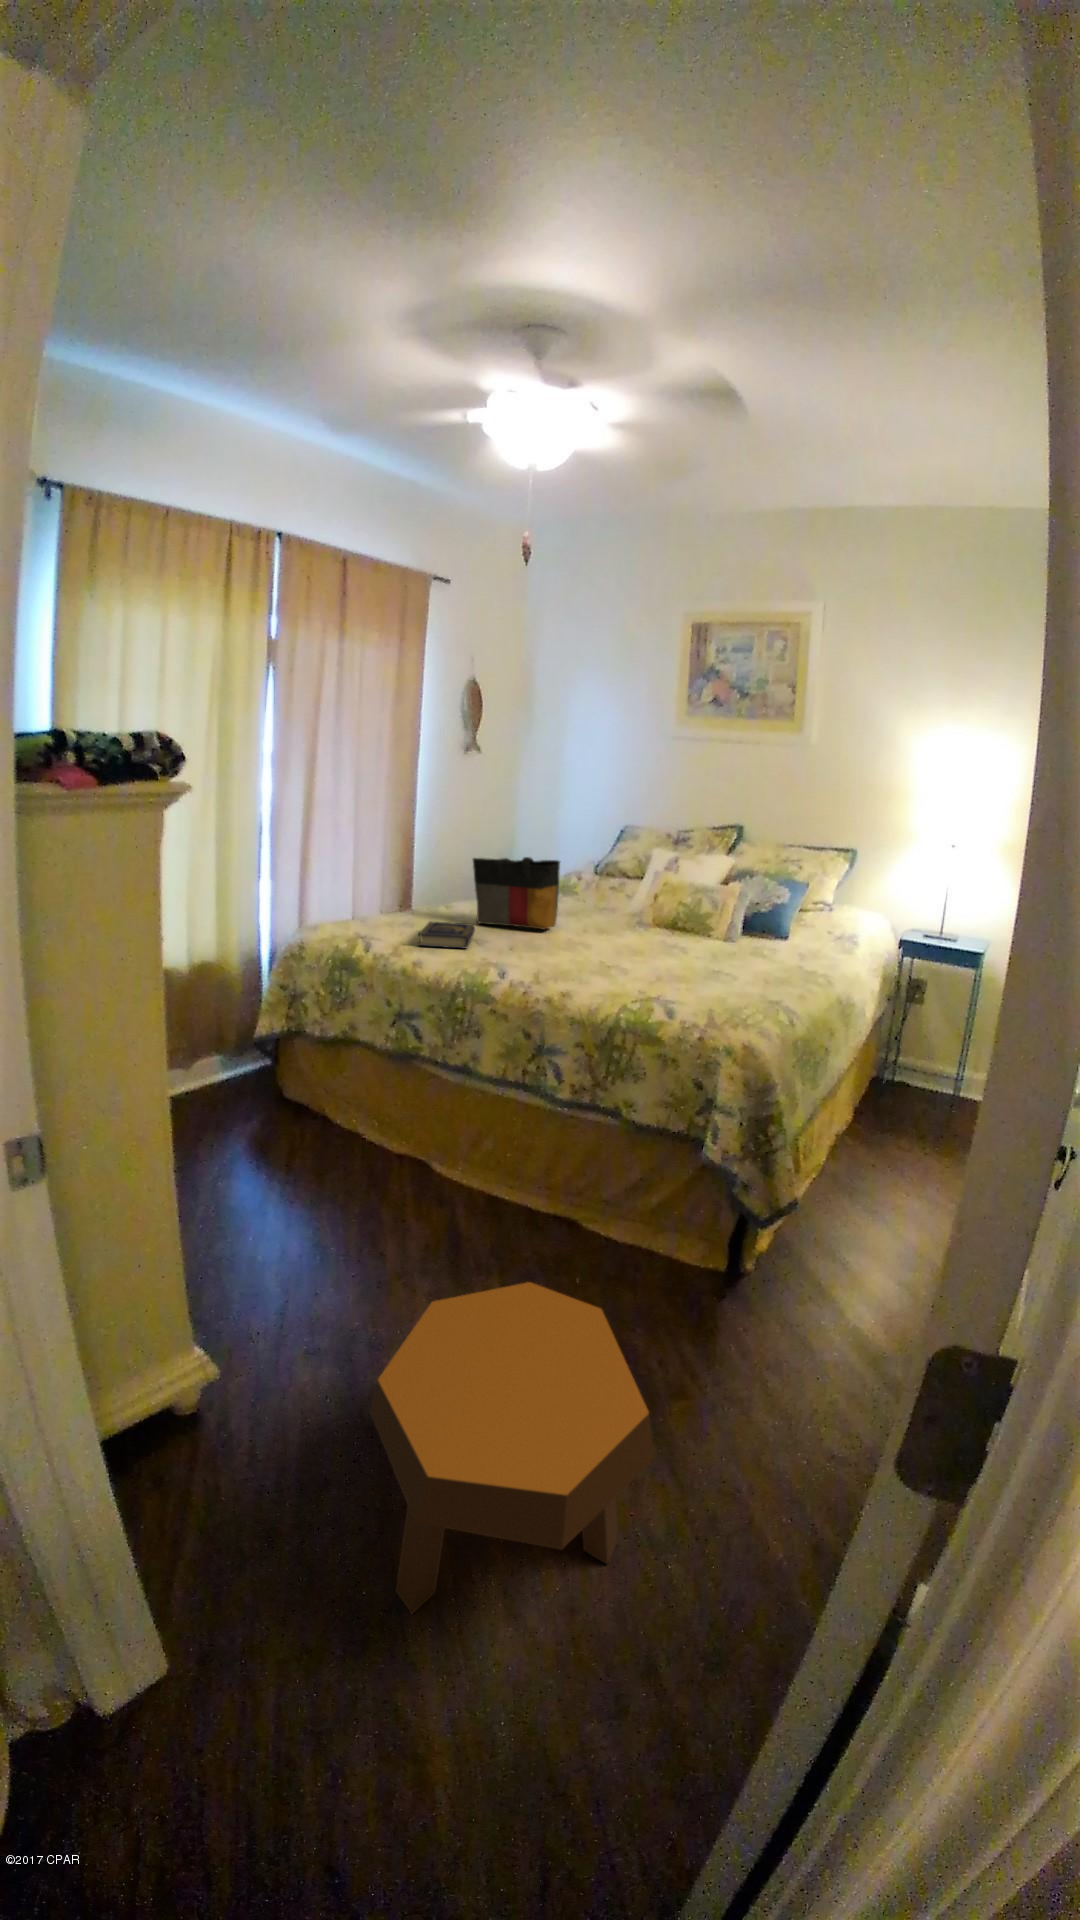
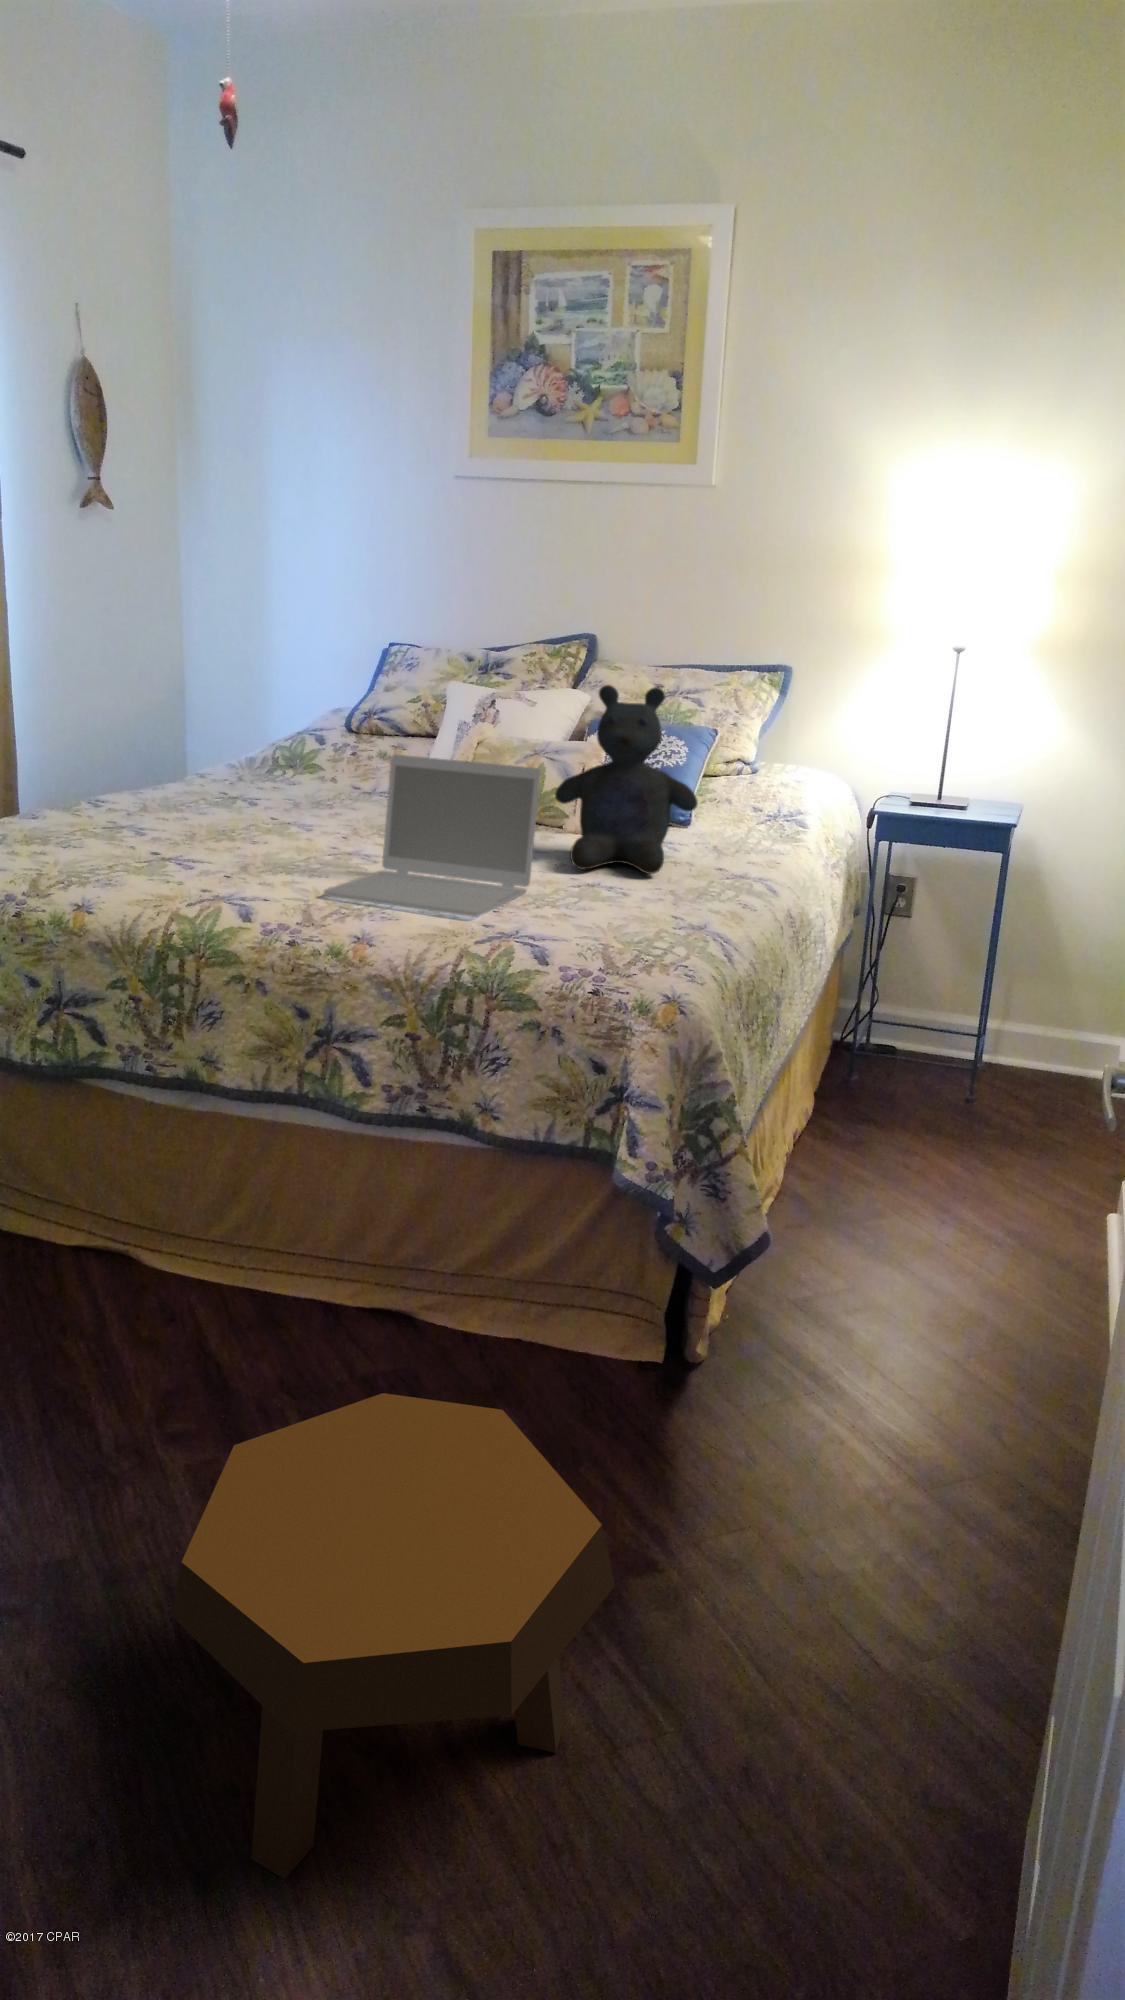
stuffed bear: none [697,853,786,967] -> present [555,685,698,874]
tote bag: present [473,857,560,930] -> none [138,704,308,834]
laptop: none [552,888,685,986] -> present [324,755,541,917]
book: present [419,922,475,948] -> none [64,831,162,878]

